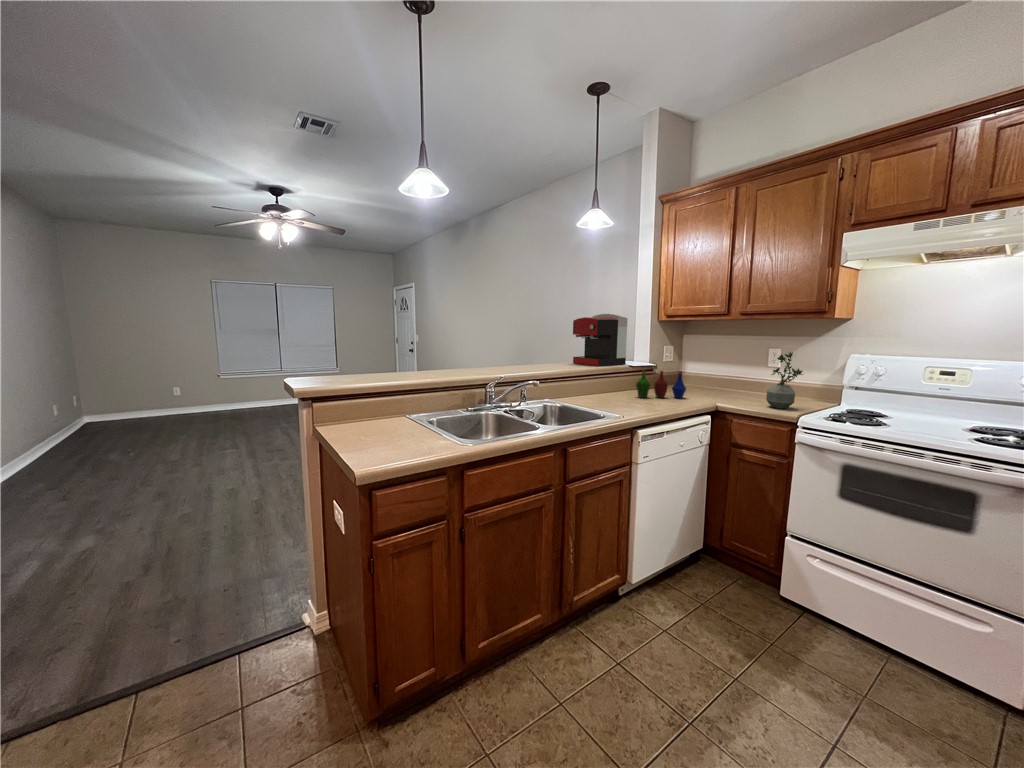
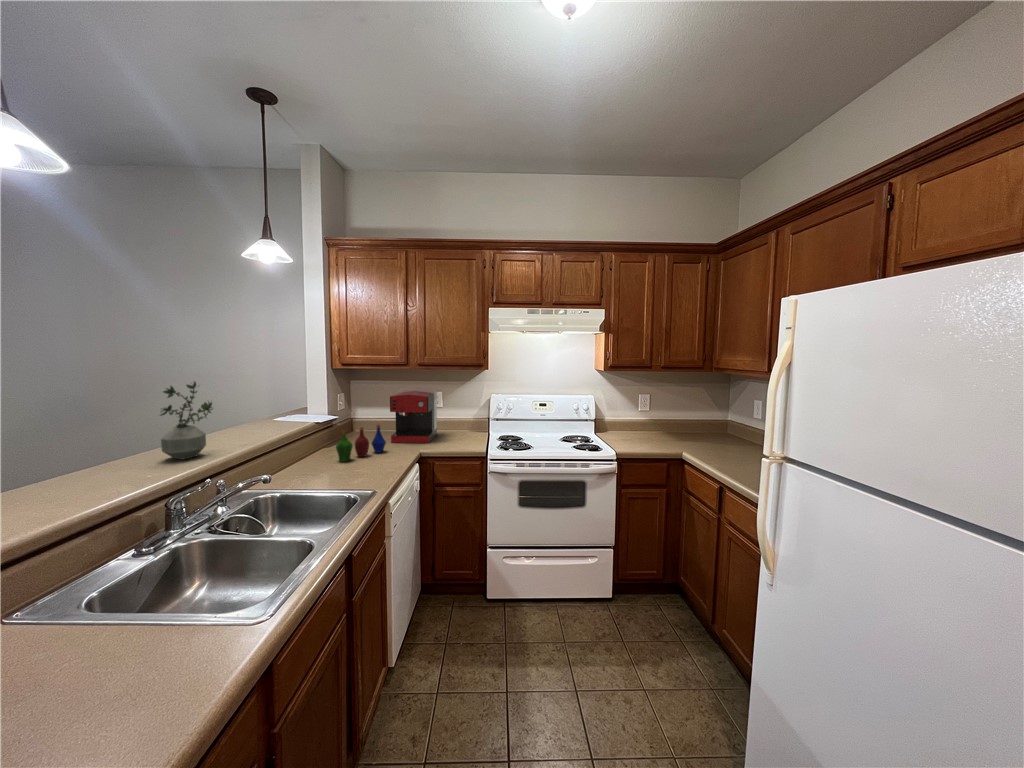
coffee maker: present [573,314,628,366] -> present [390,387,437,443]
potted plant: present [766,352,803,408] -> present [160,382,212,460]

